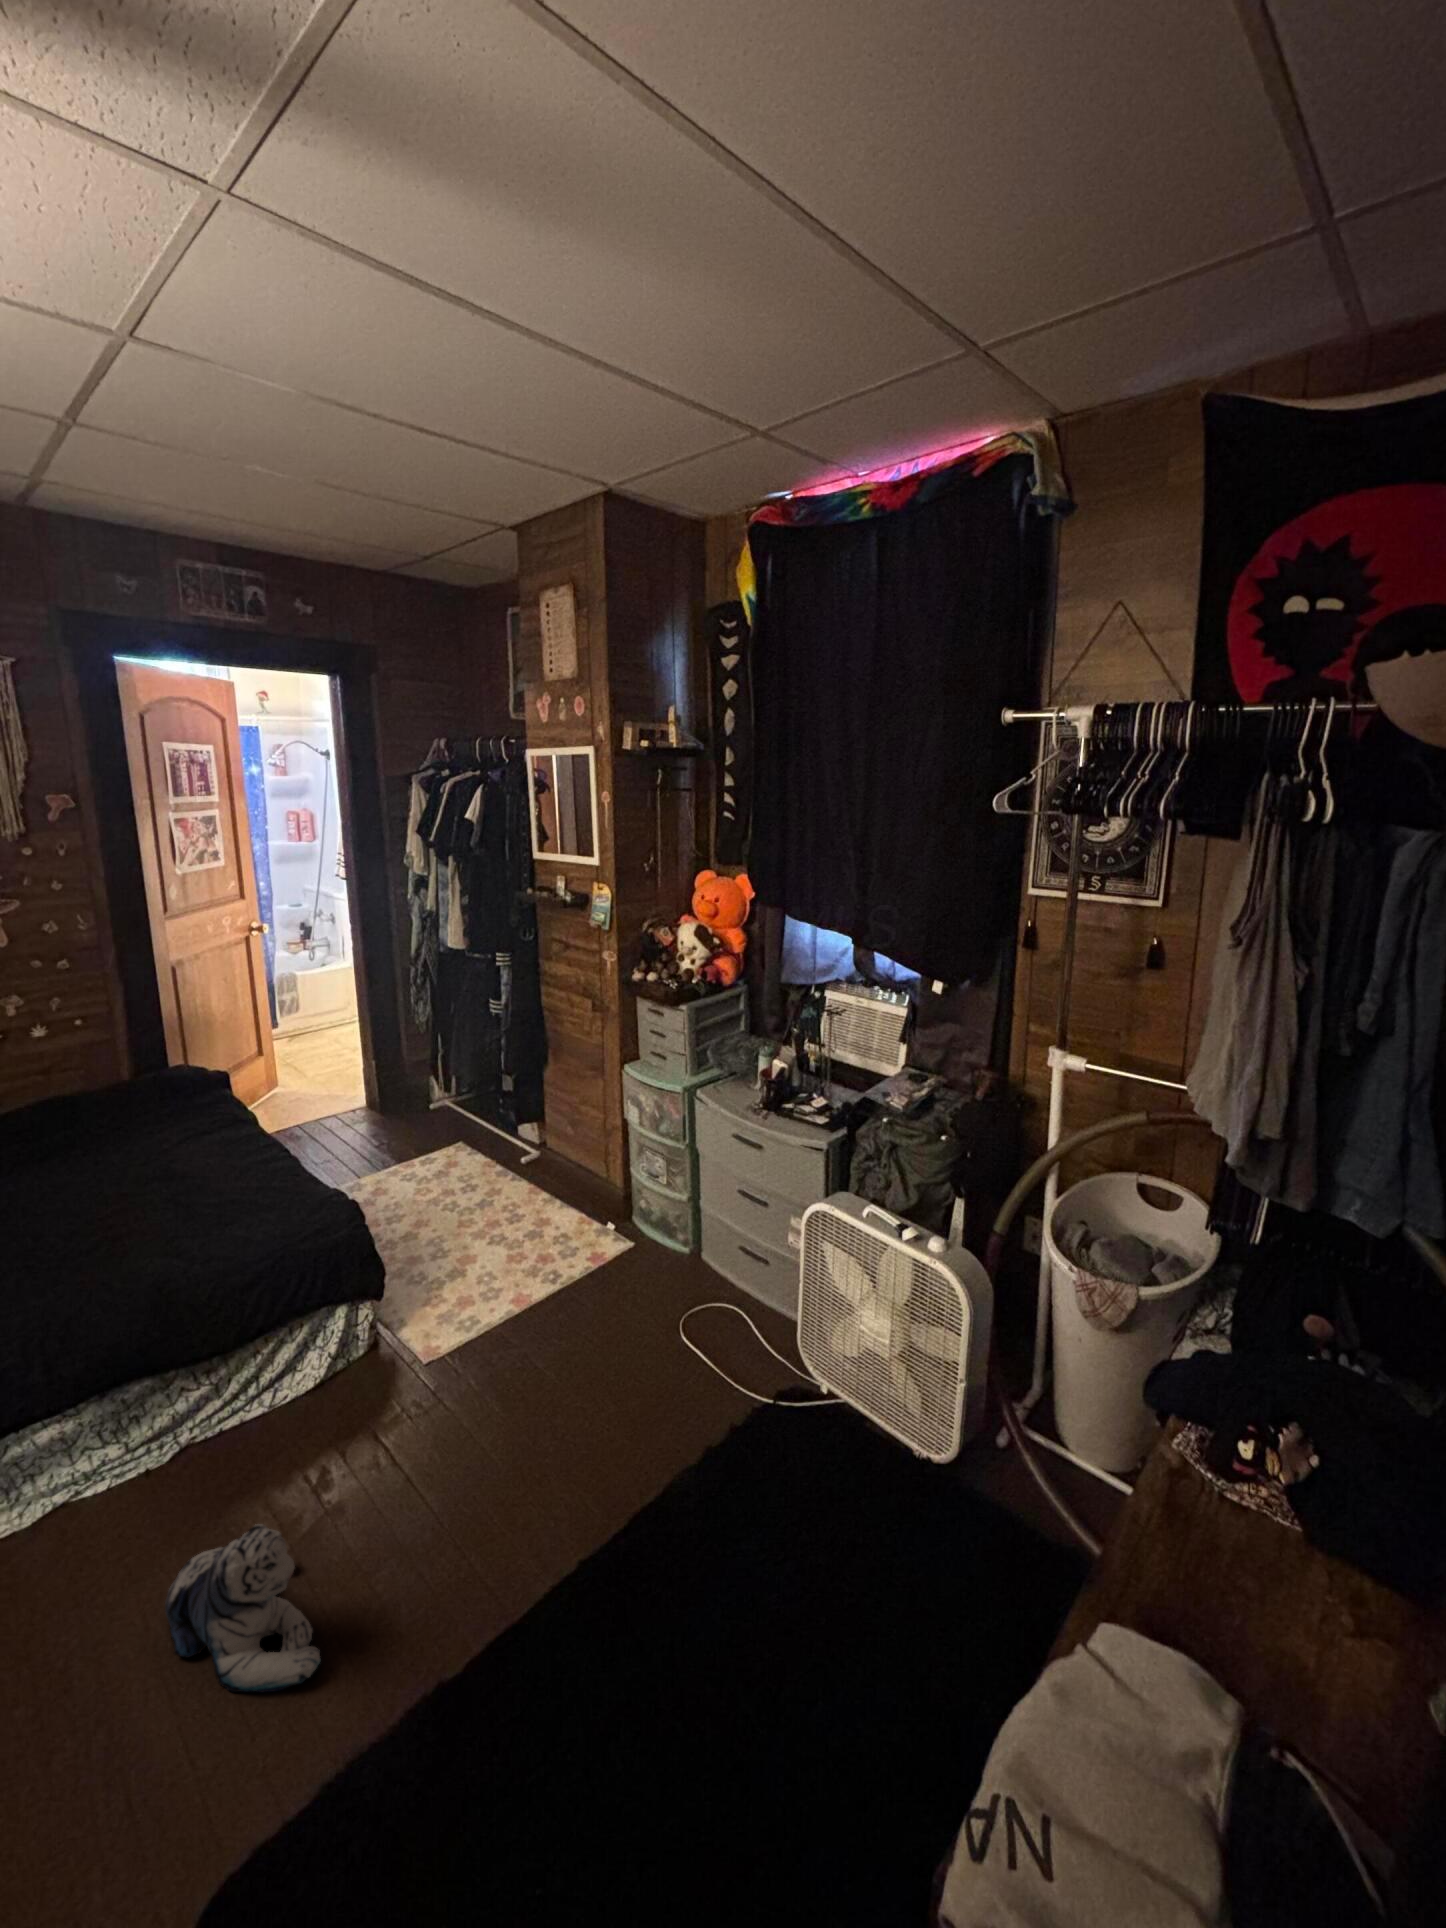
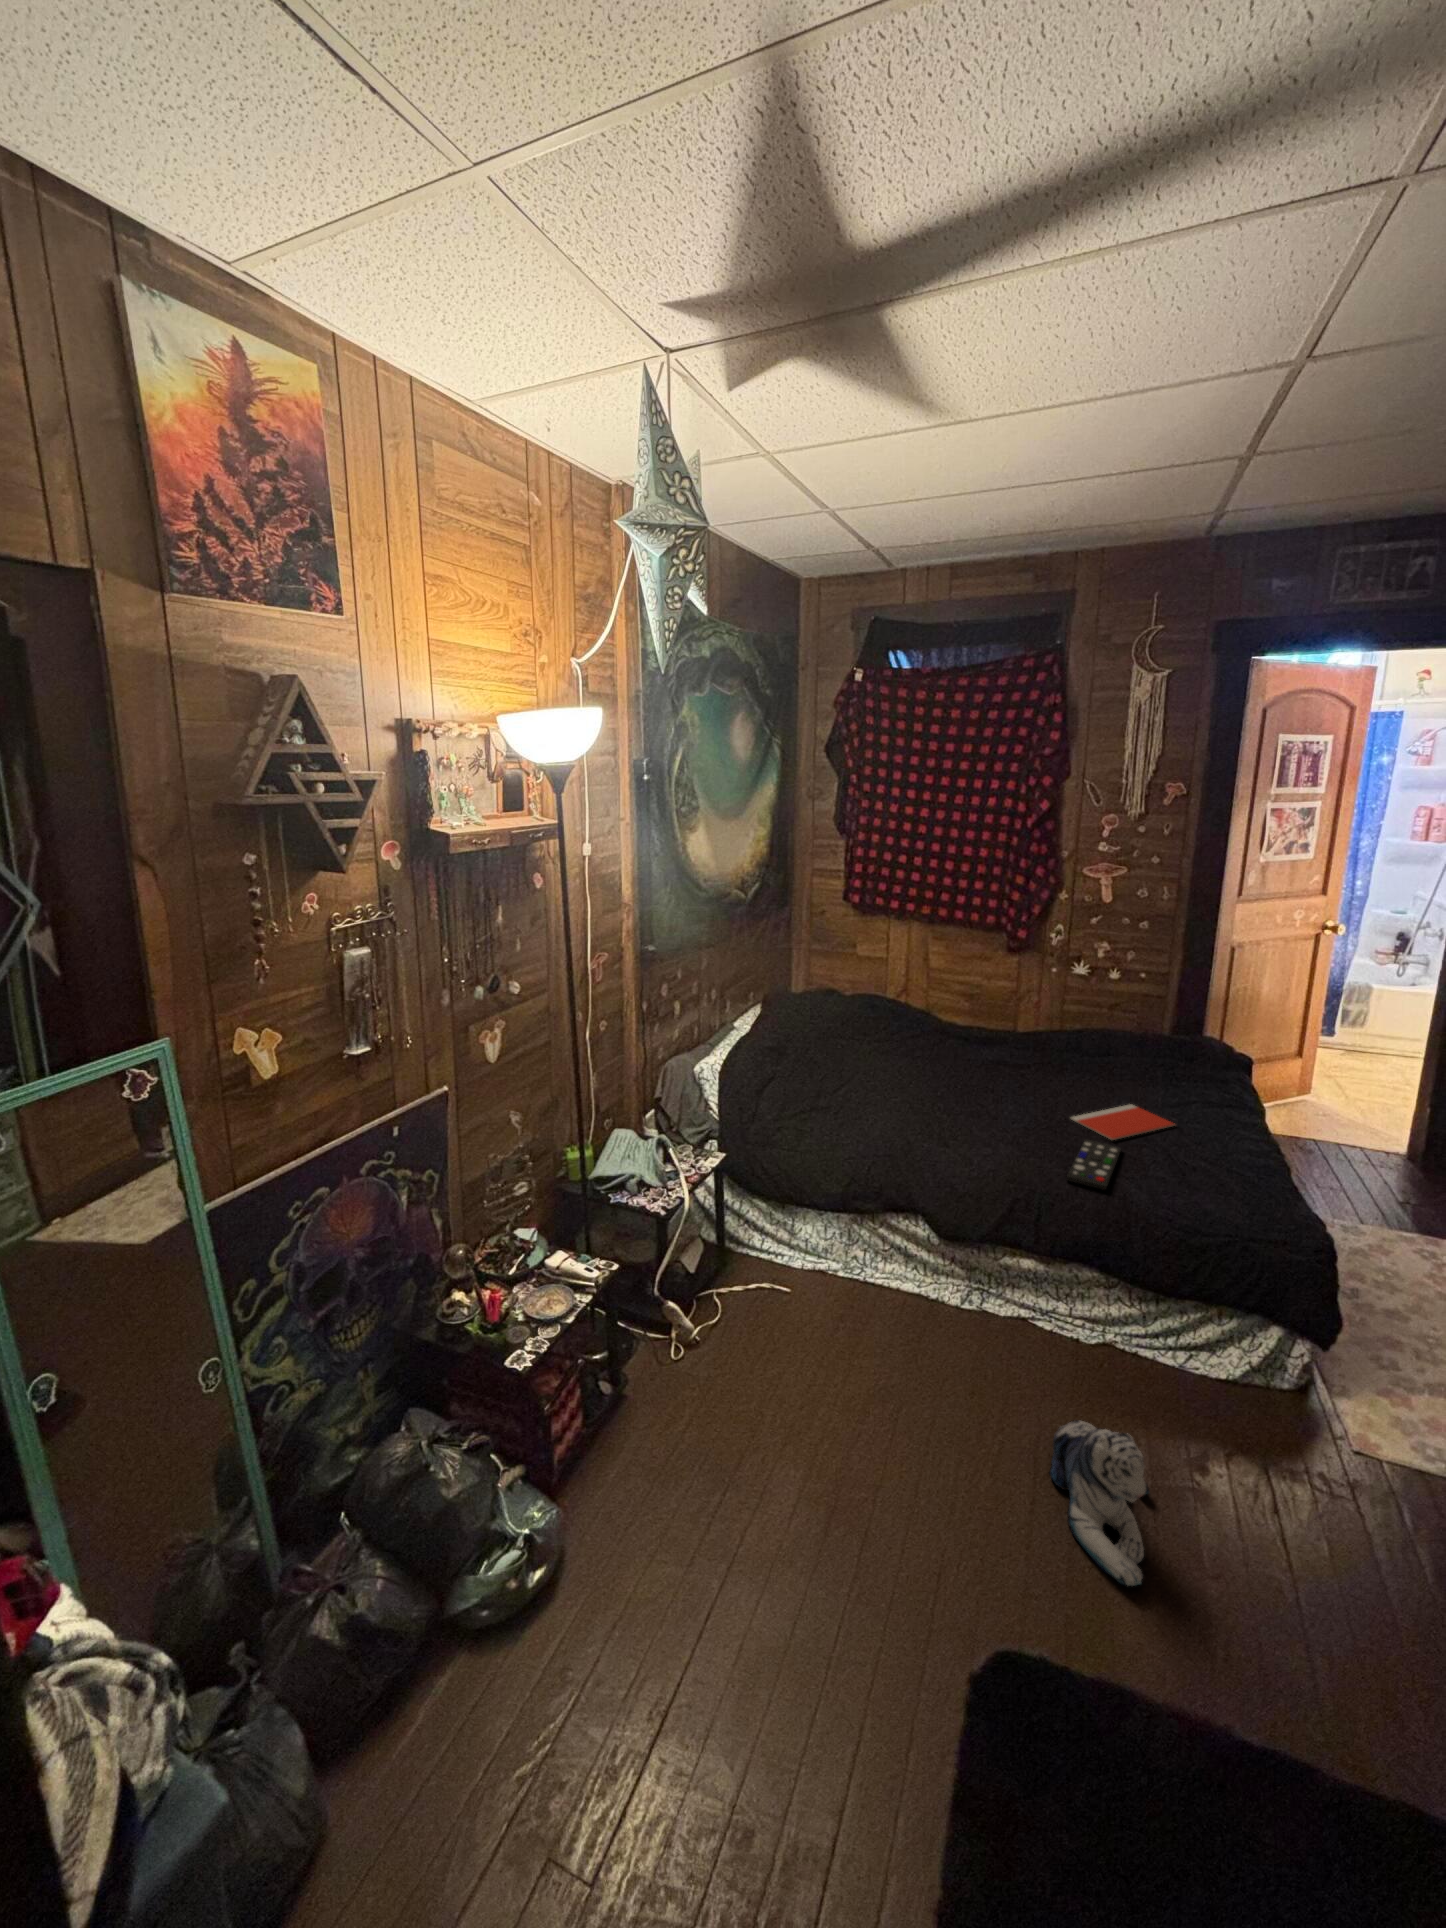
notebook: none [43,1168,180,1223] -> present [1071,1104,1175,1140]
remote control: none [71,1223,129,1299] -> present [1067,1140,1121,1190]

